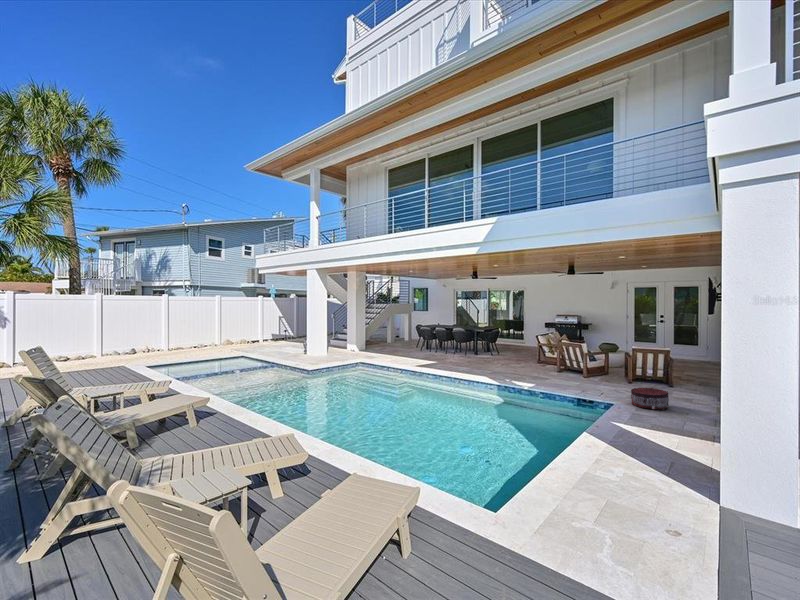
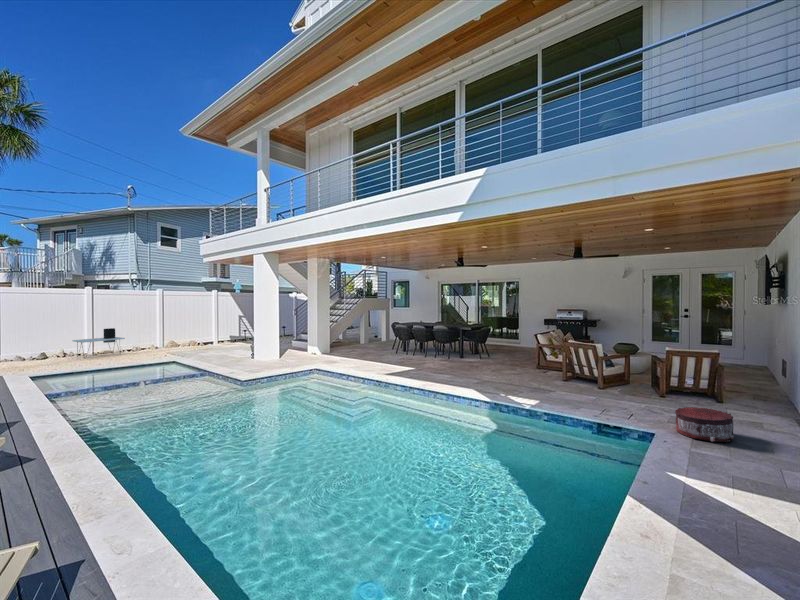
side table: none [156,328,196,353] -> present [73,328,125,357]

